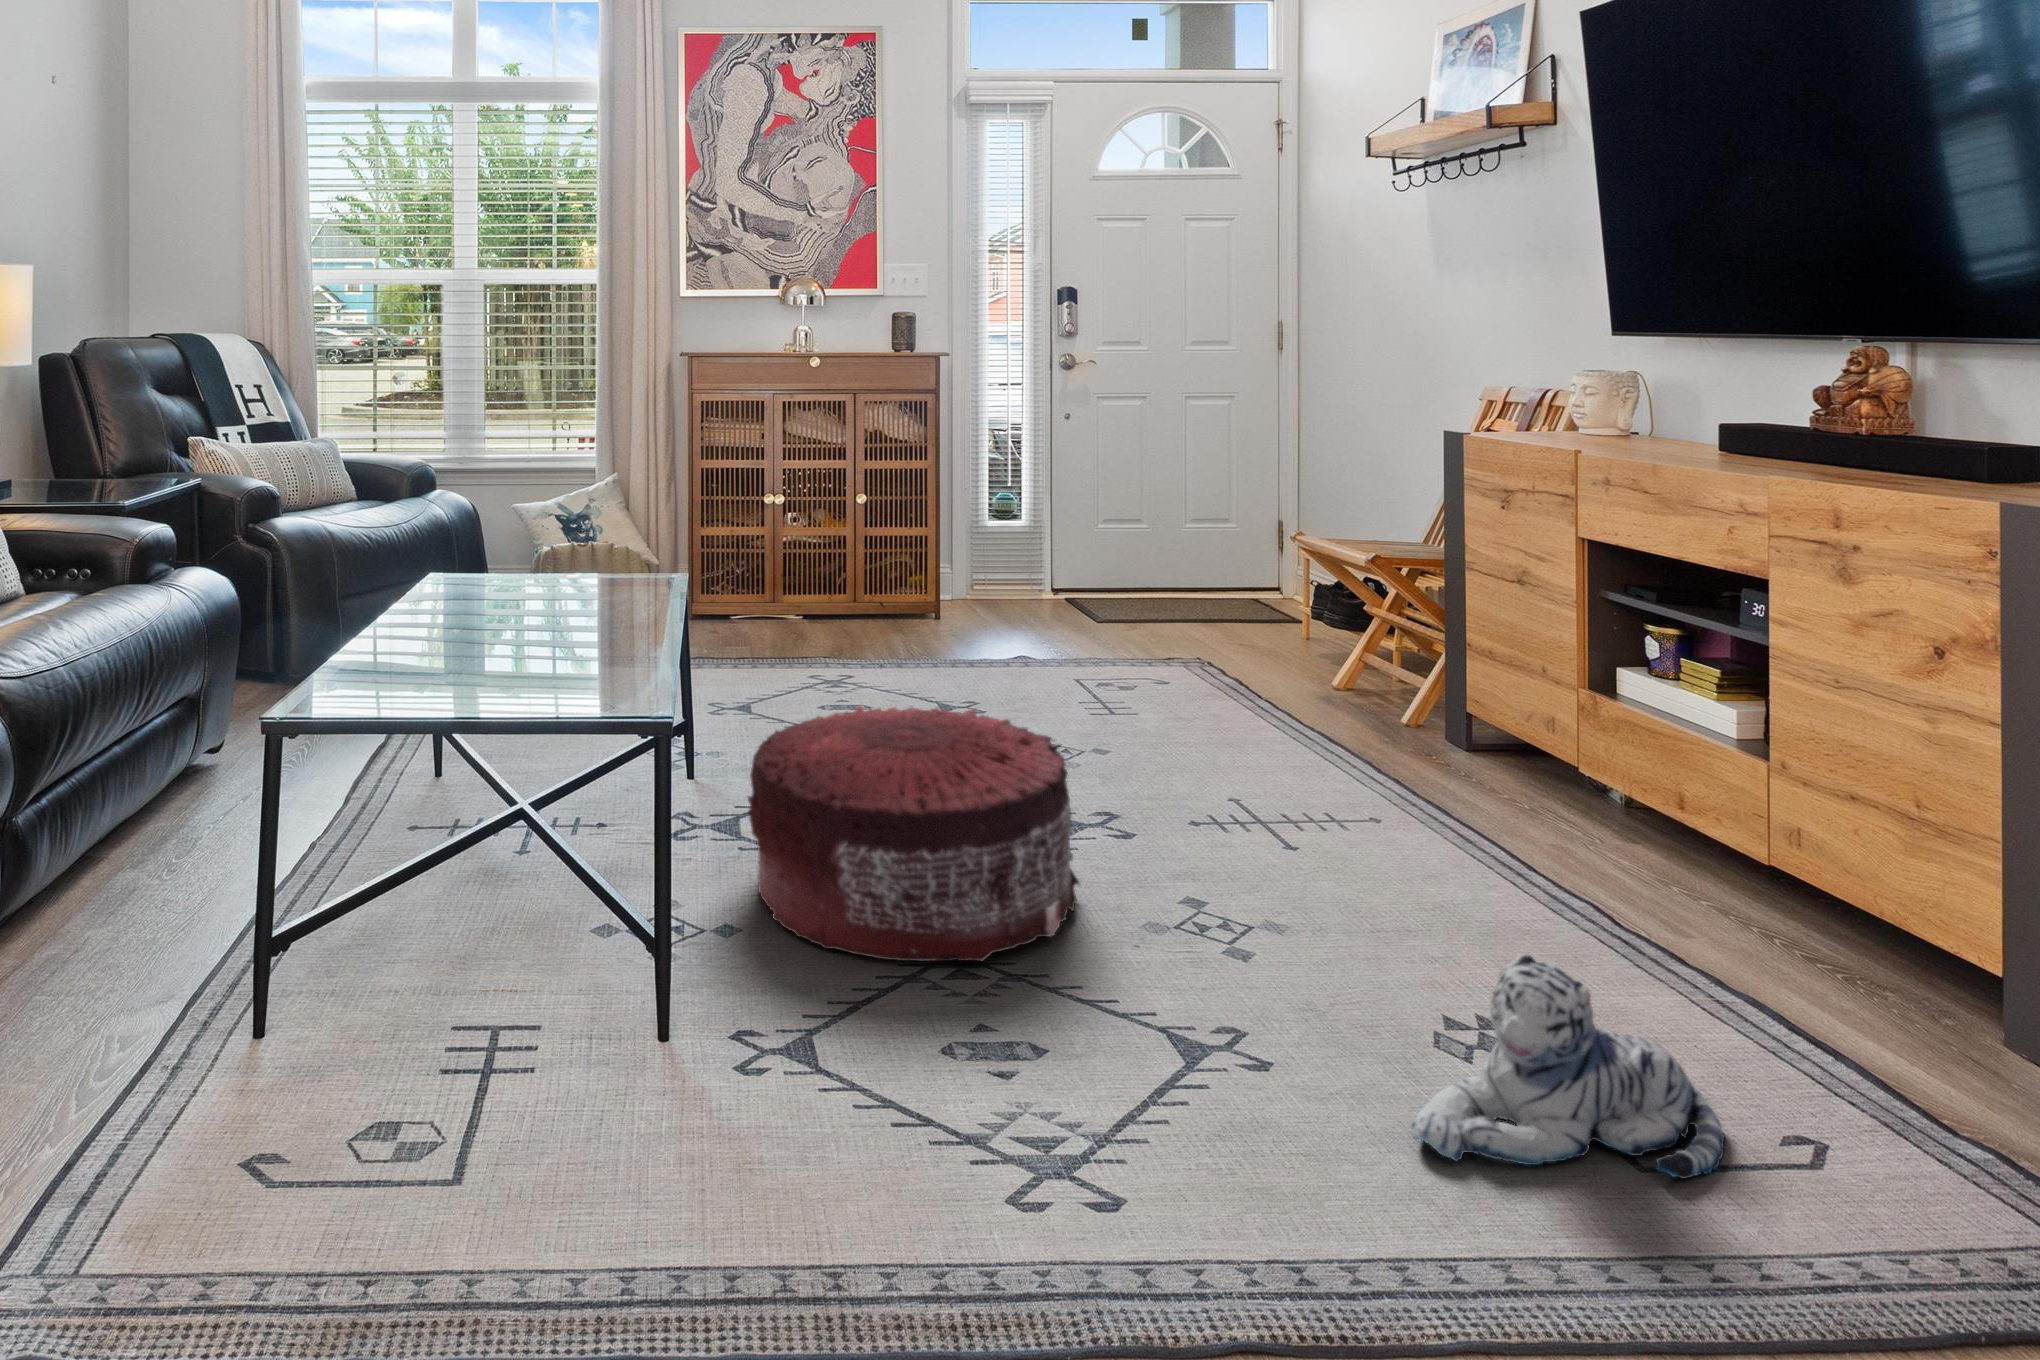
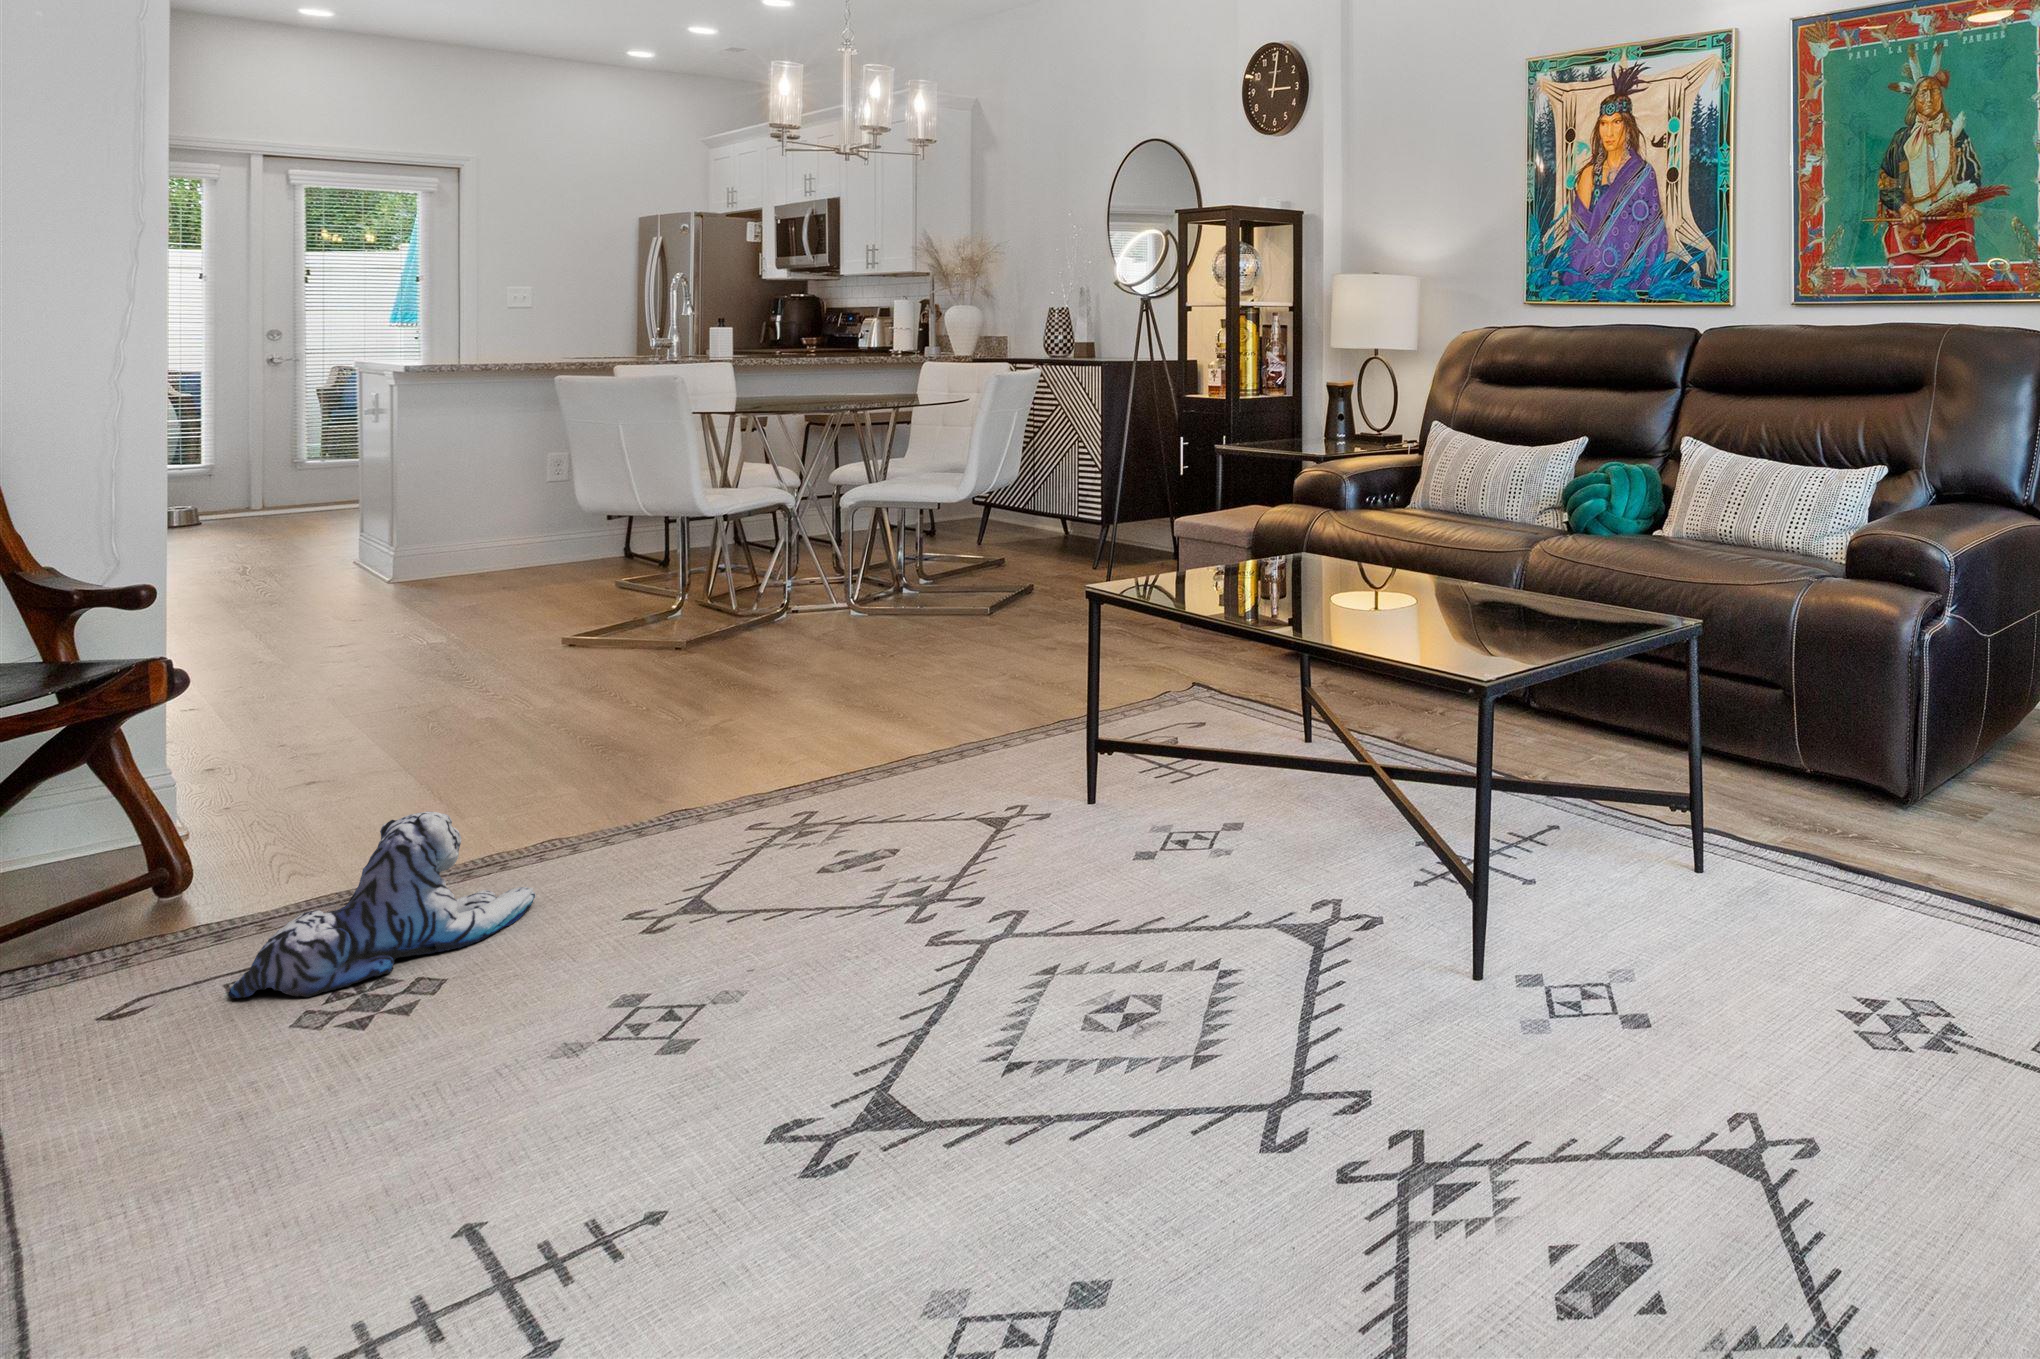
pouf: present [748,706,1080,961] -> none [832,740,1190,997]

